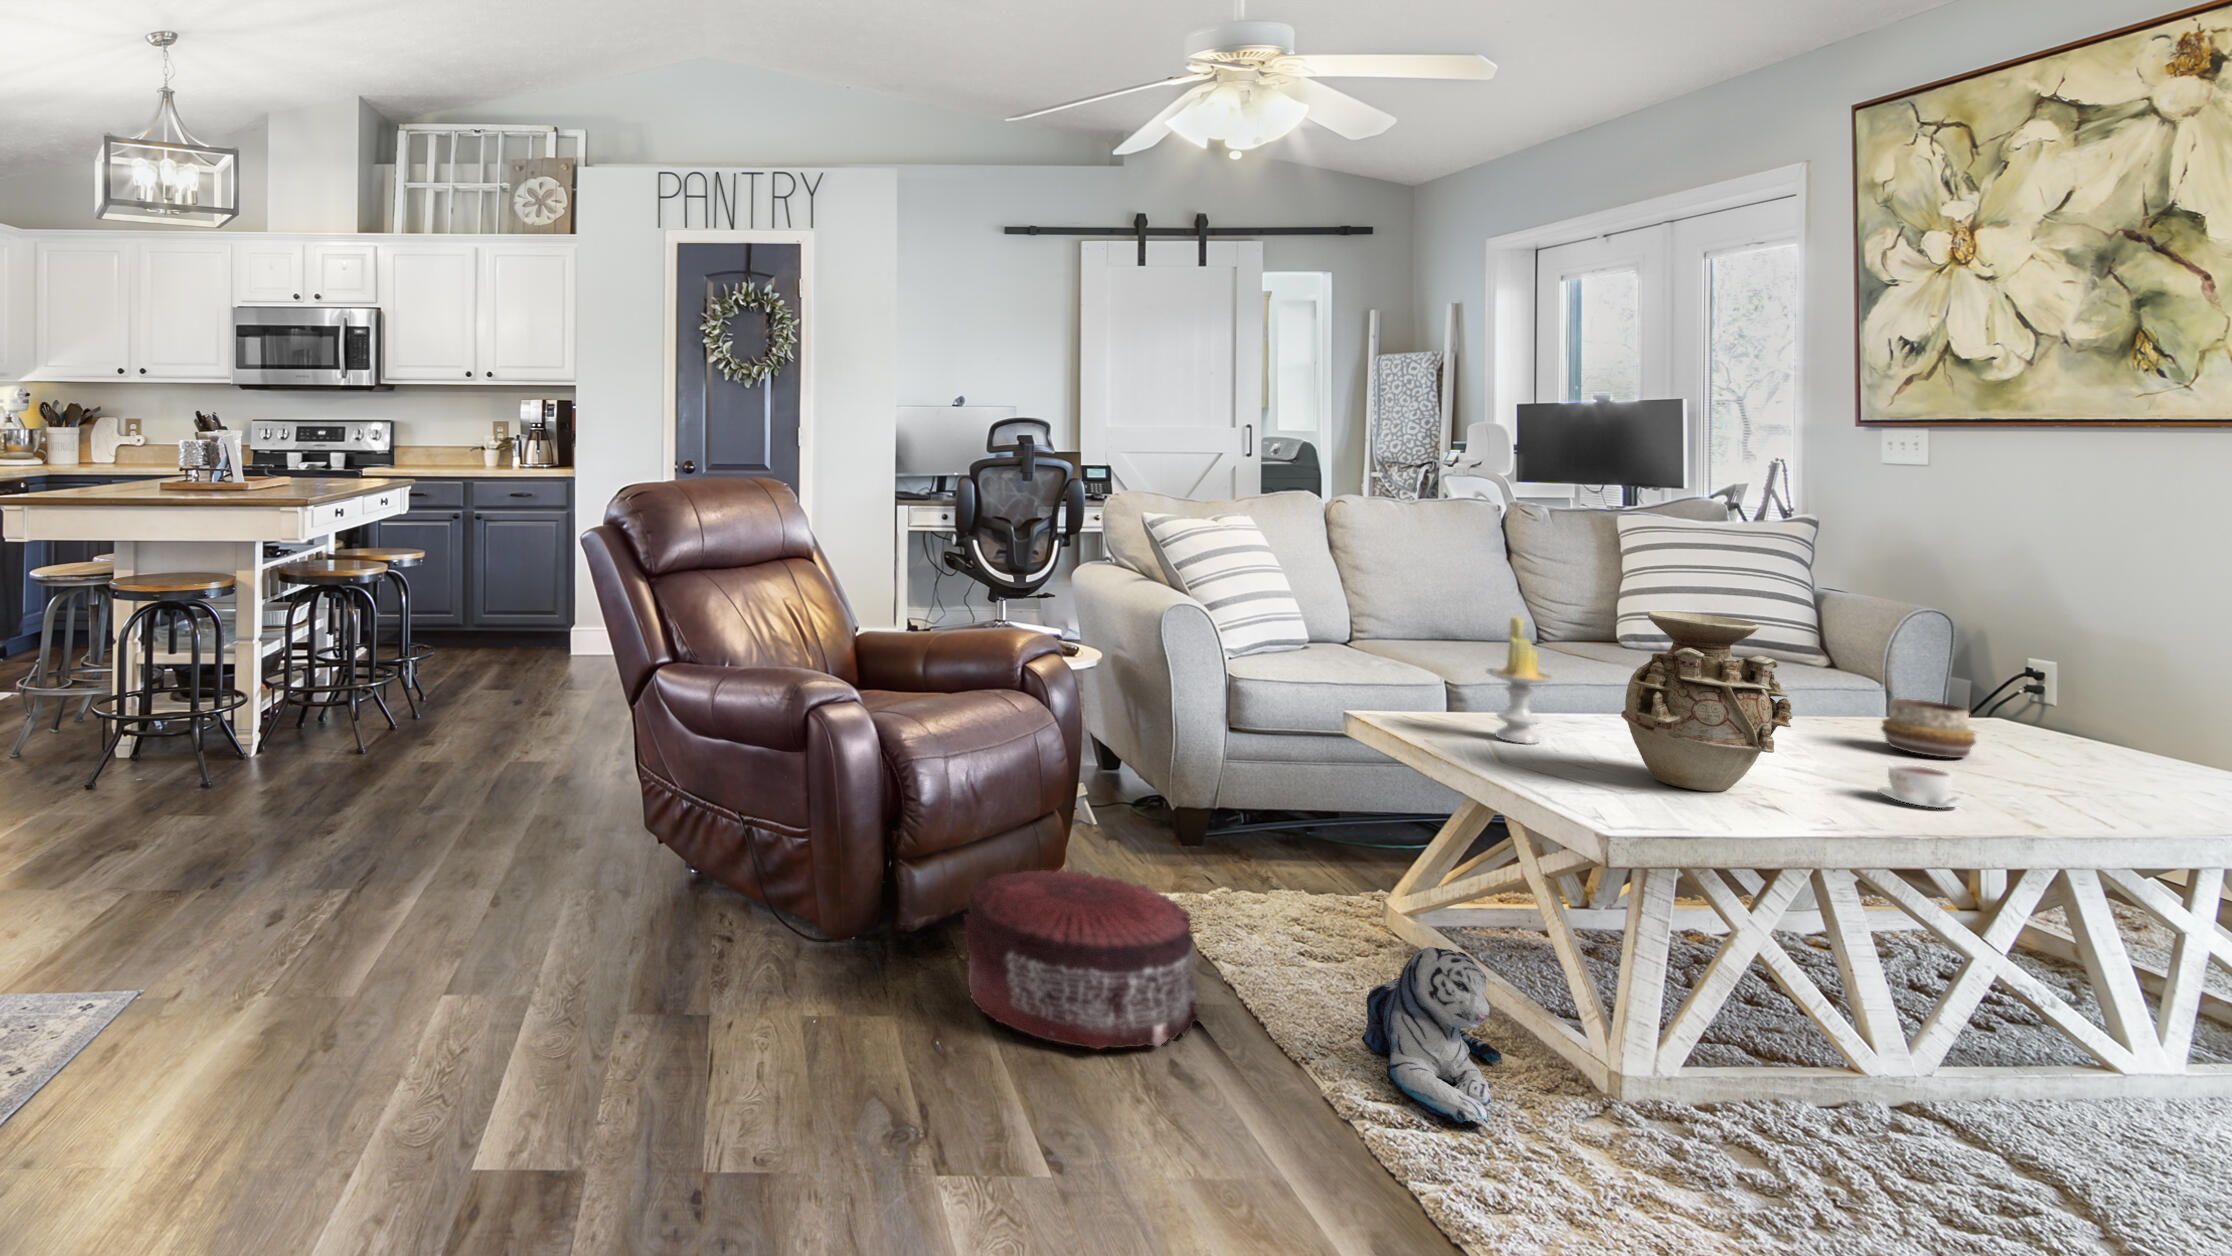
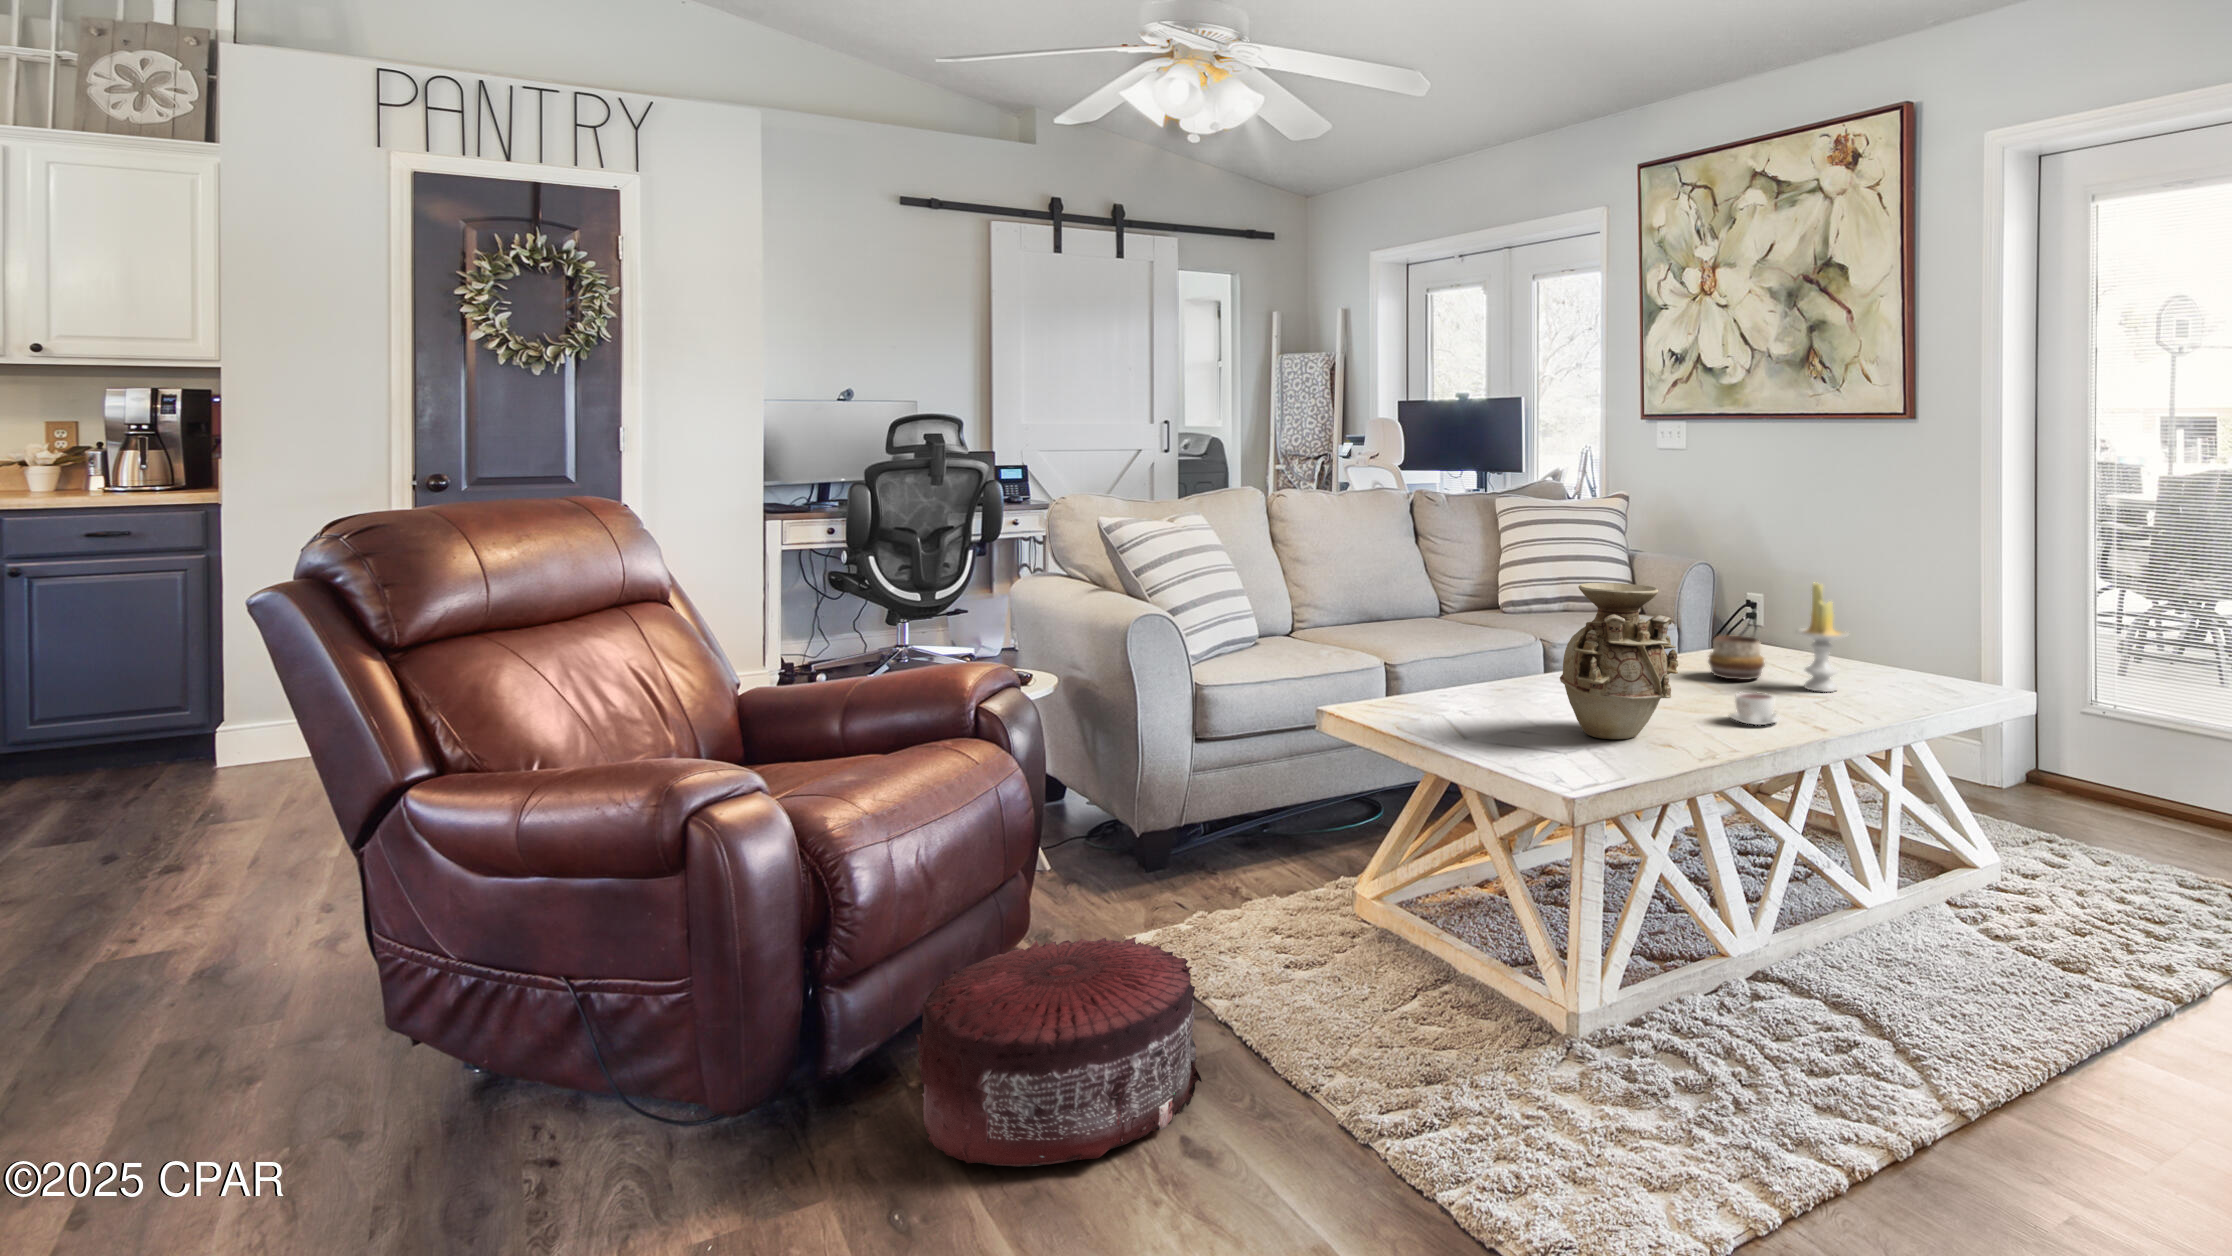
candle: present [1486,616,1555,744] -> present [1796,582,1849,692]
plush toy: present [1361,947,1502,1124] -> none [1362,937,1490,1114]

